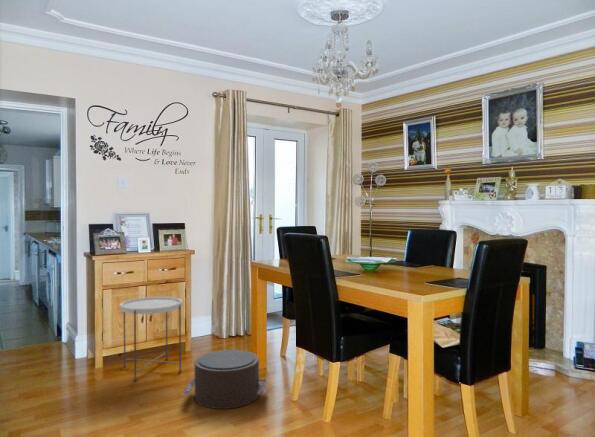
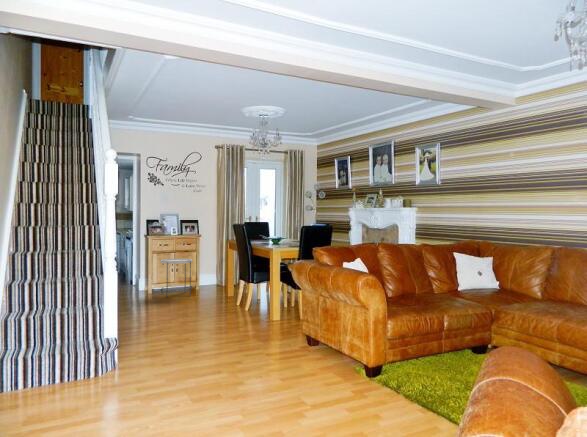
pouf: present [183,350,266,409] -> none [186,283,229,305]

